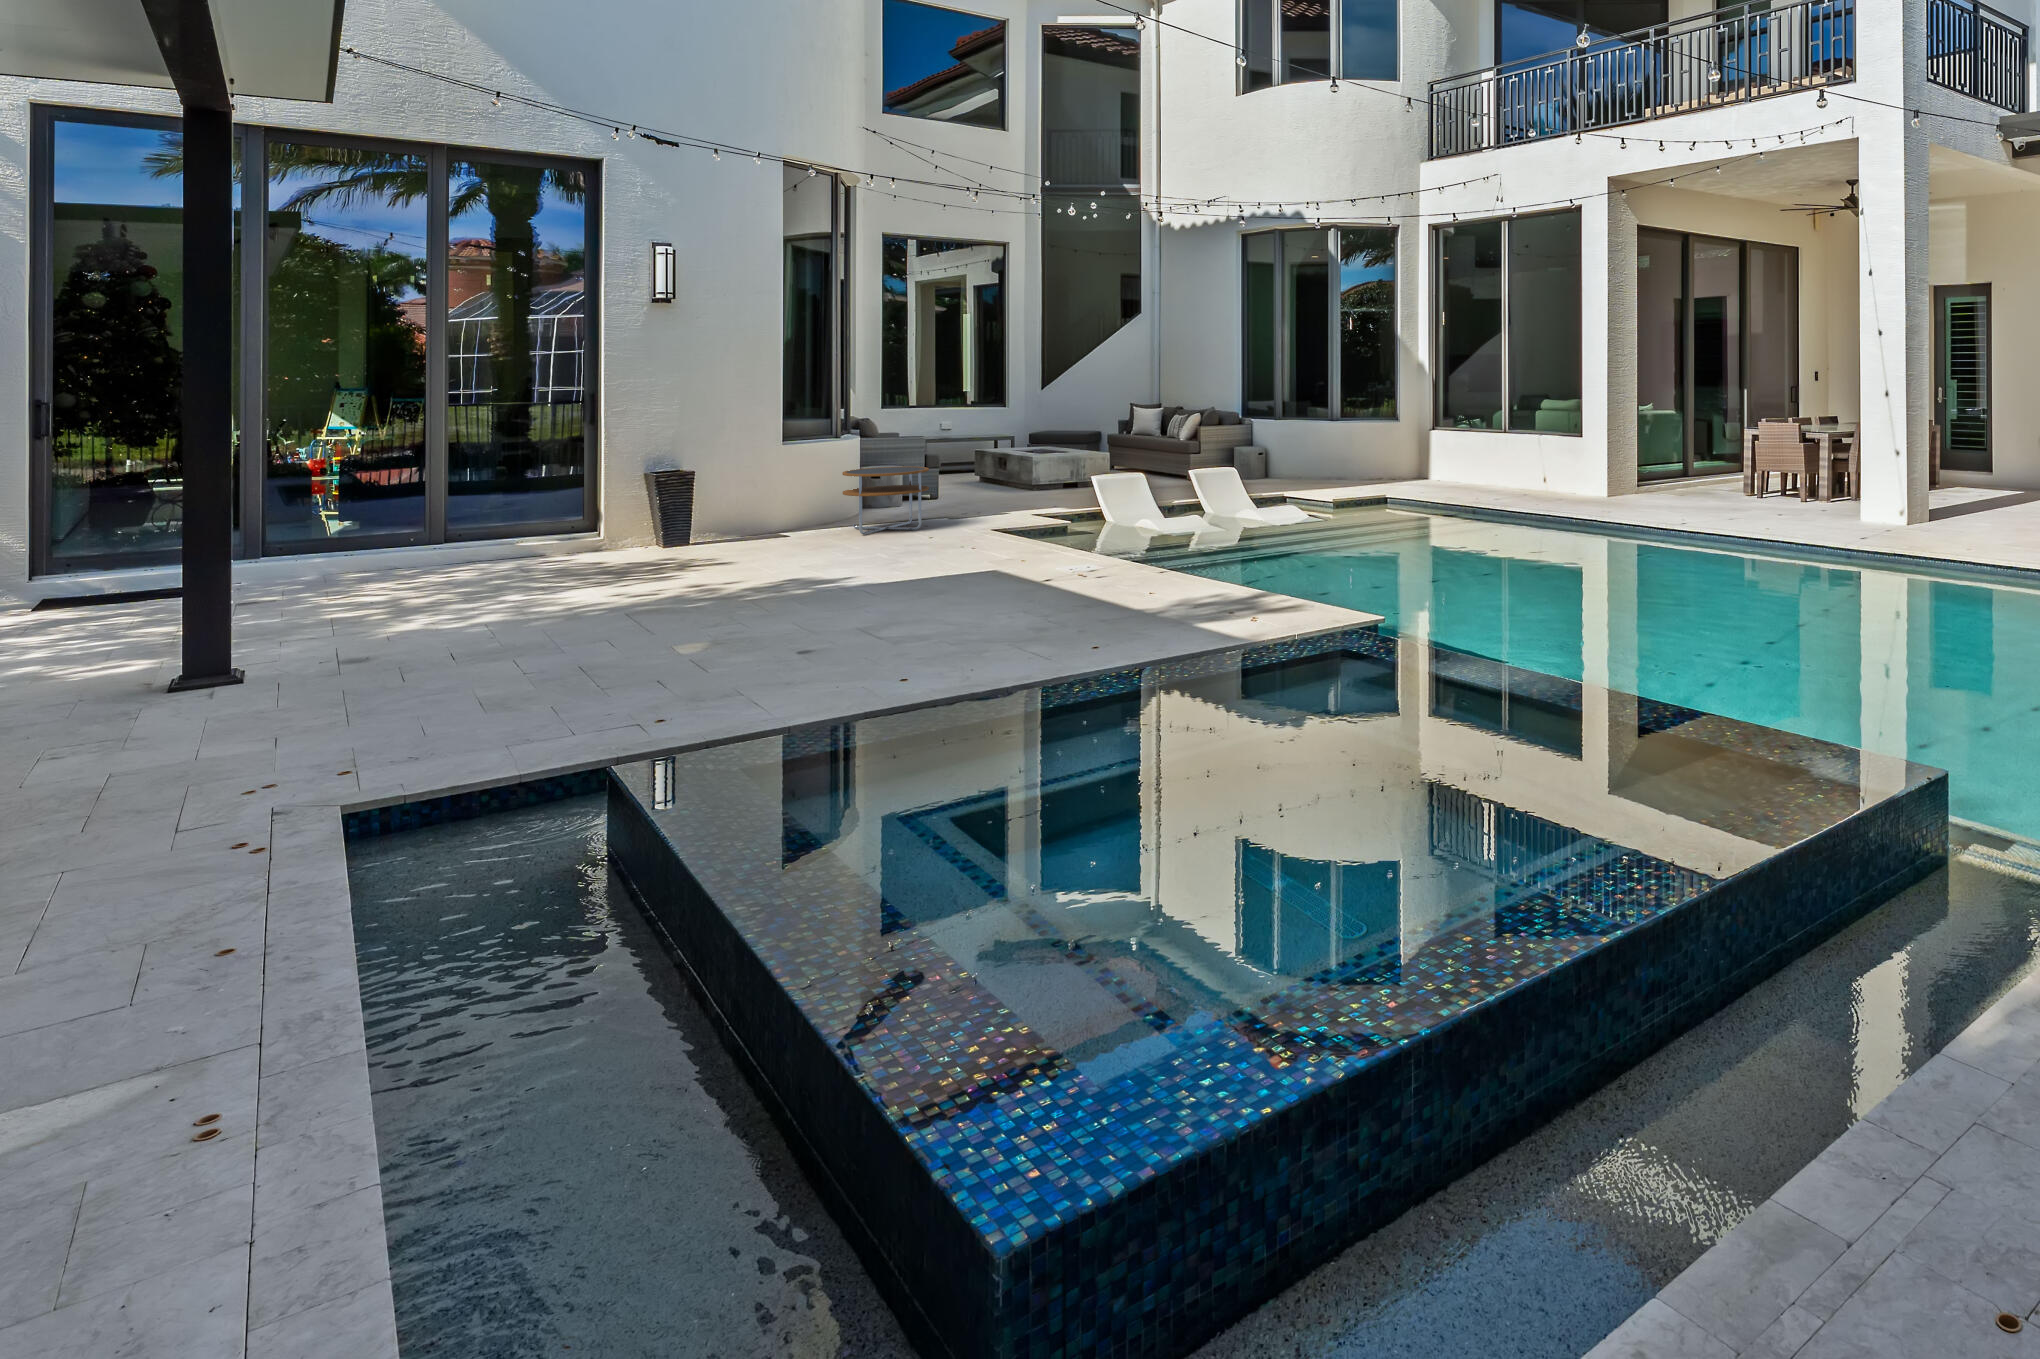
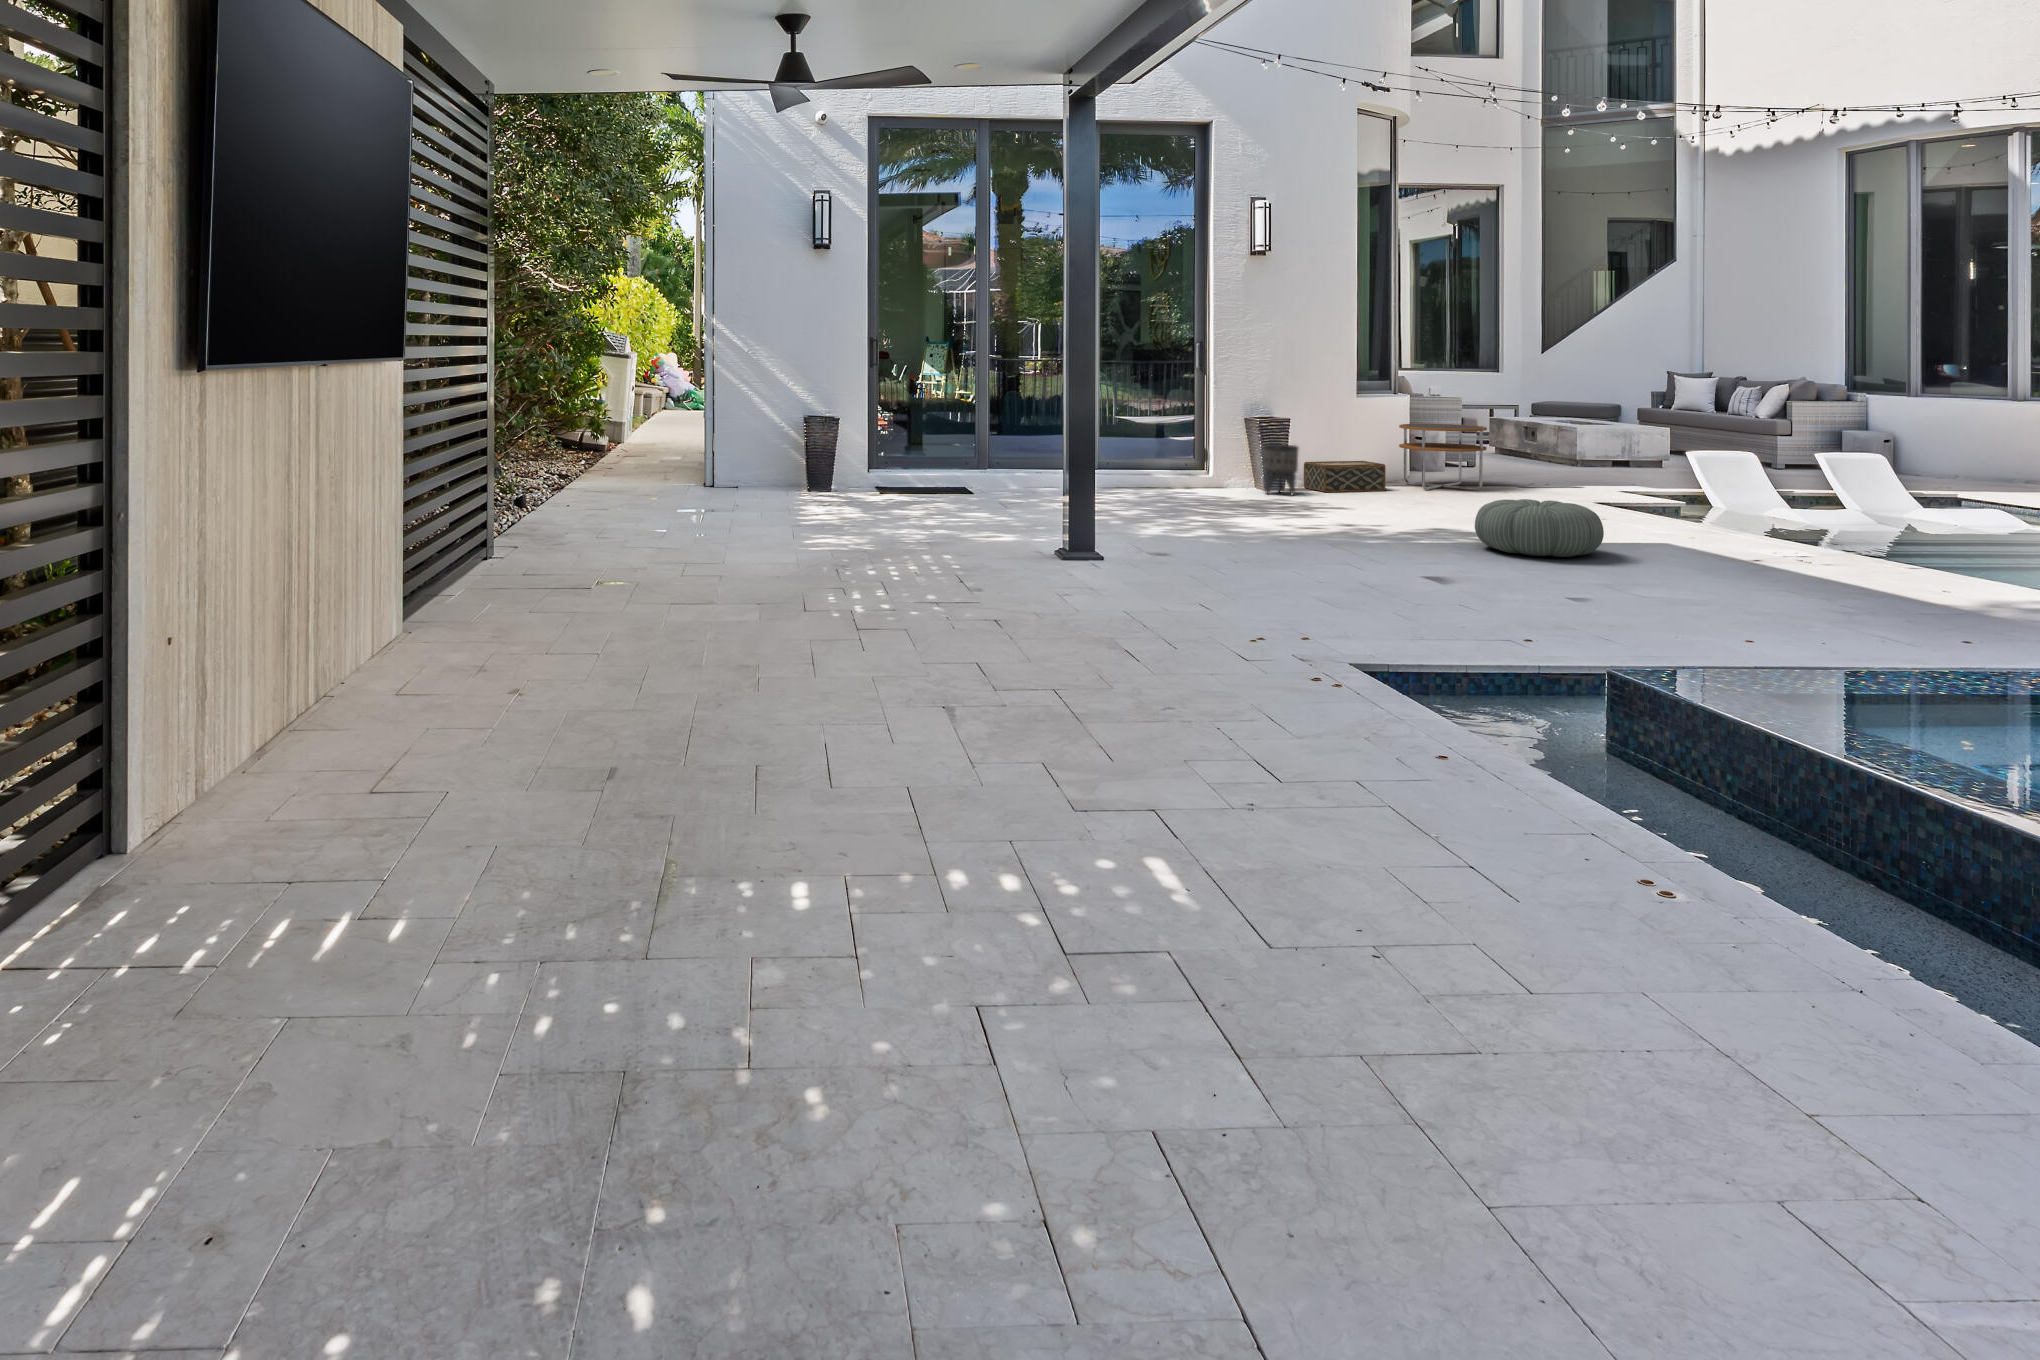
planter: none [658,504,704,561] -> present [1262,444,1299,495]
woven basket: none [726,511,818,550] -> present [1304,461,1386,492]
pouf: none [803,552,927,612] -> present [1475,499,1604,557]

